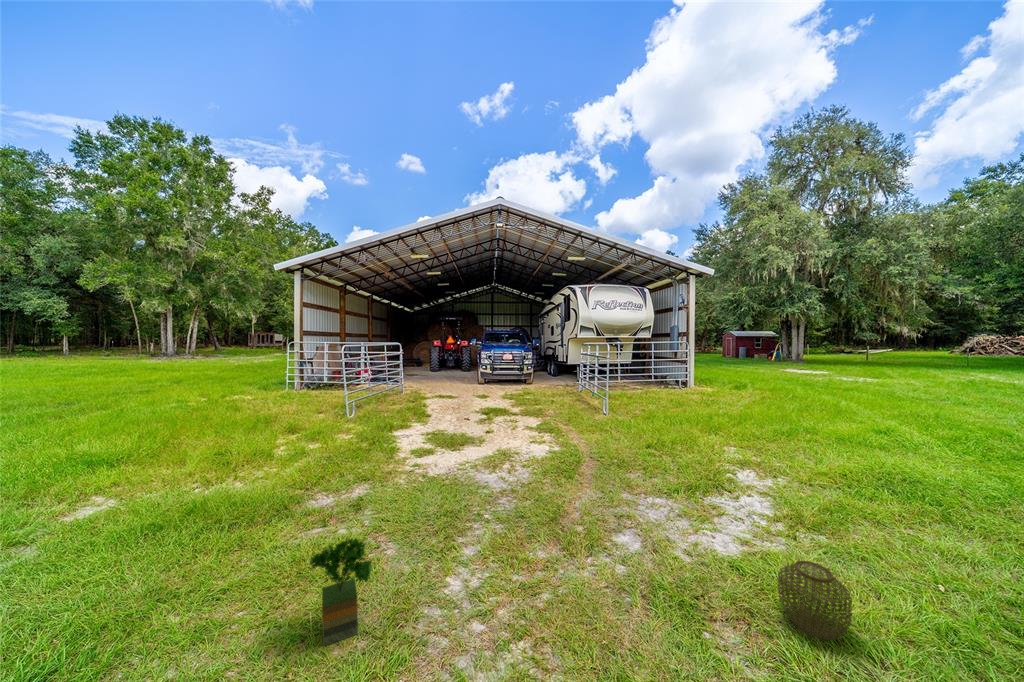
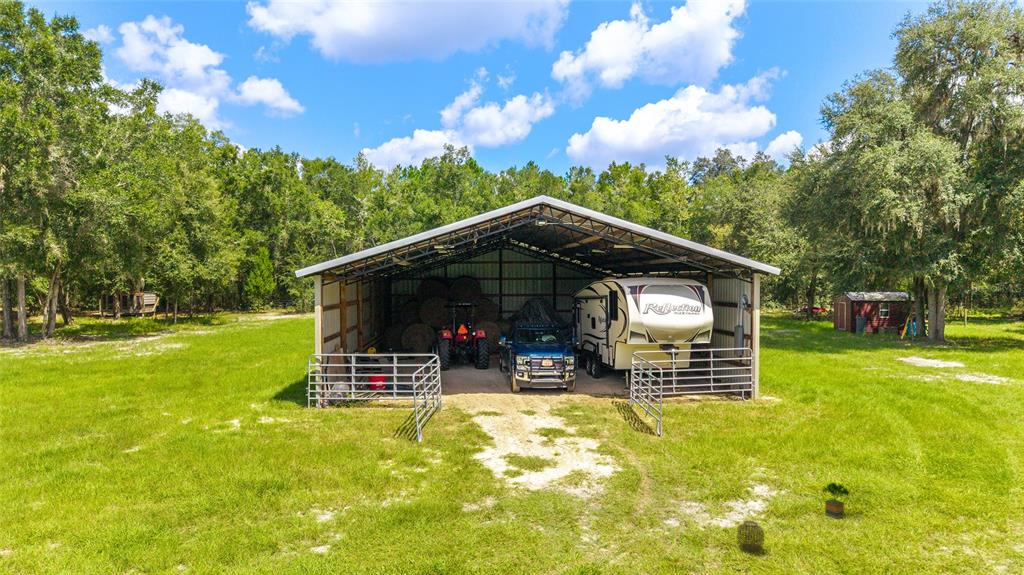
potted tree: present [309,538,372,646] -> present [822,483,850,519]

